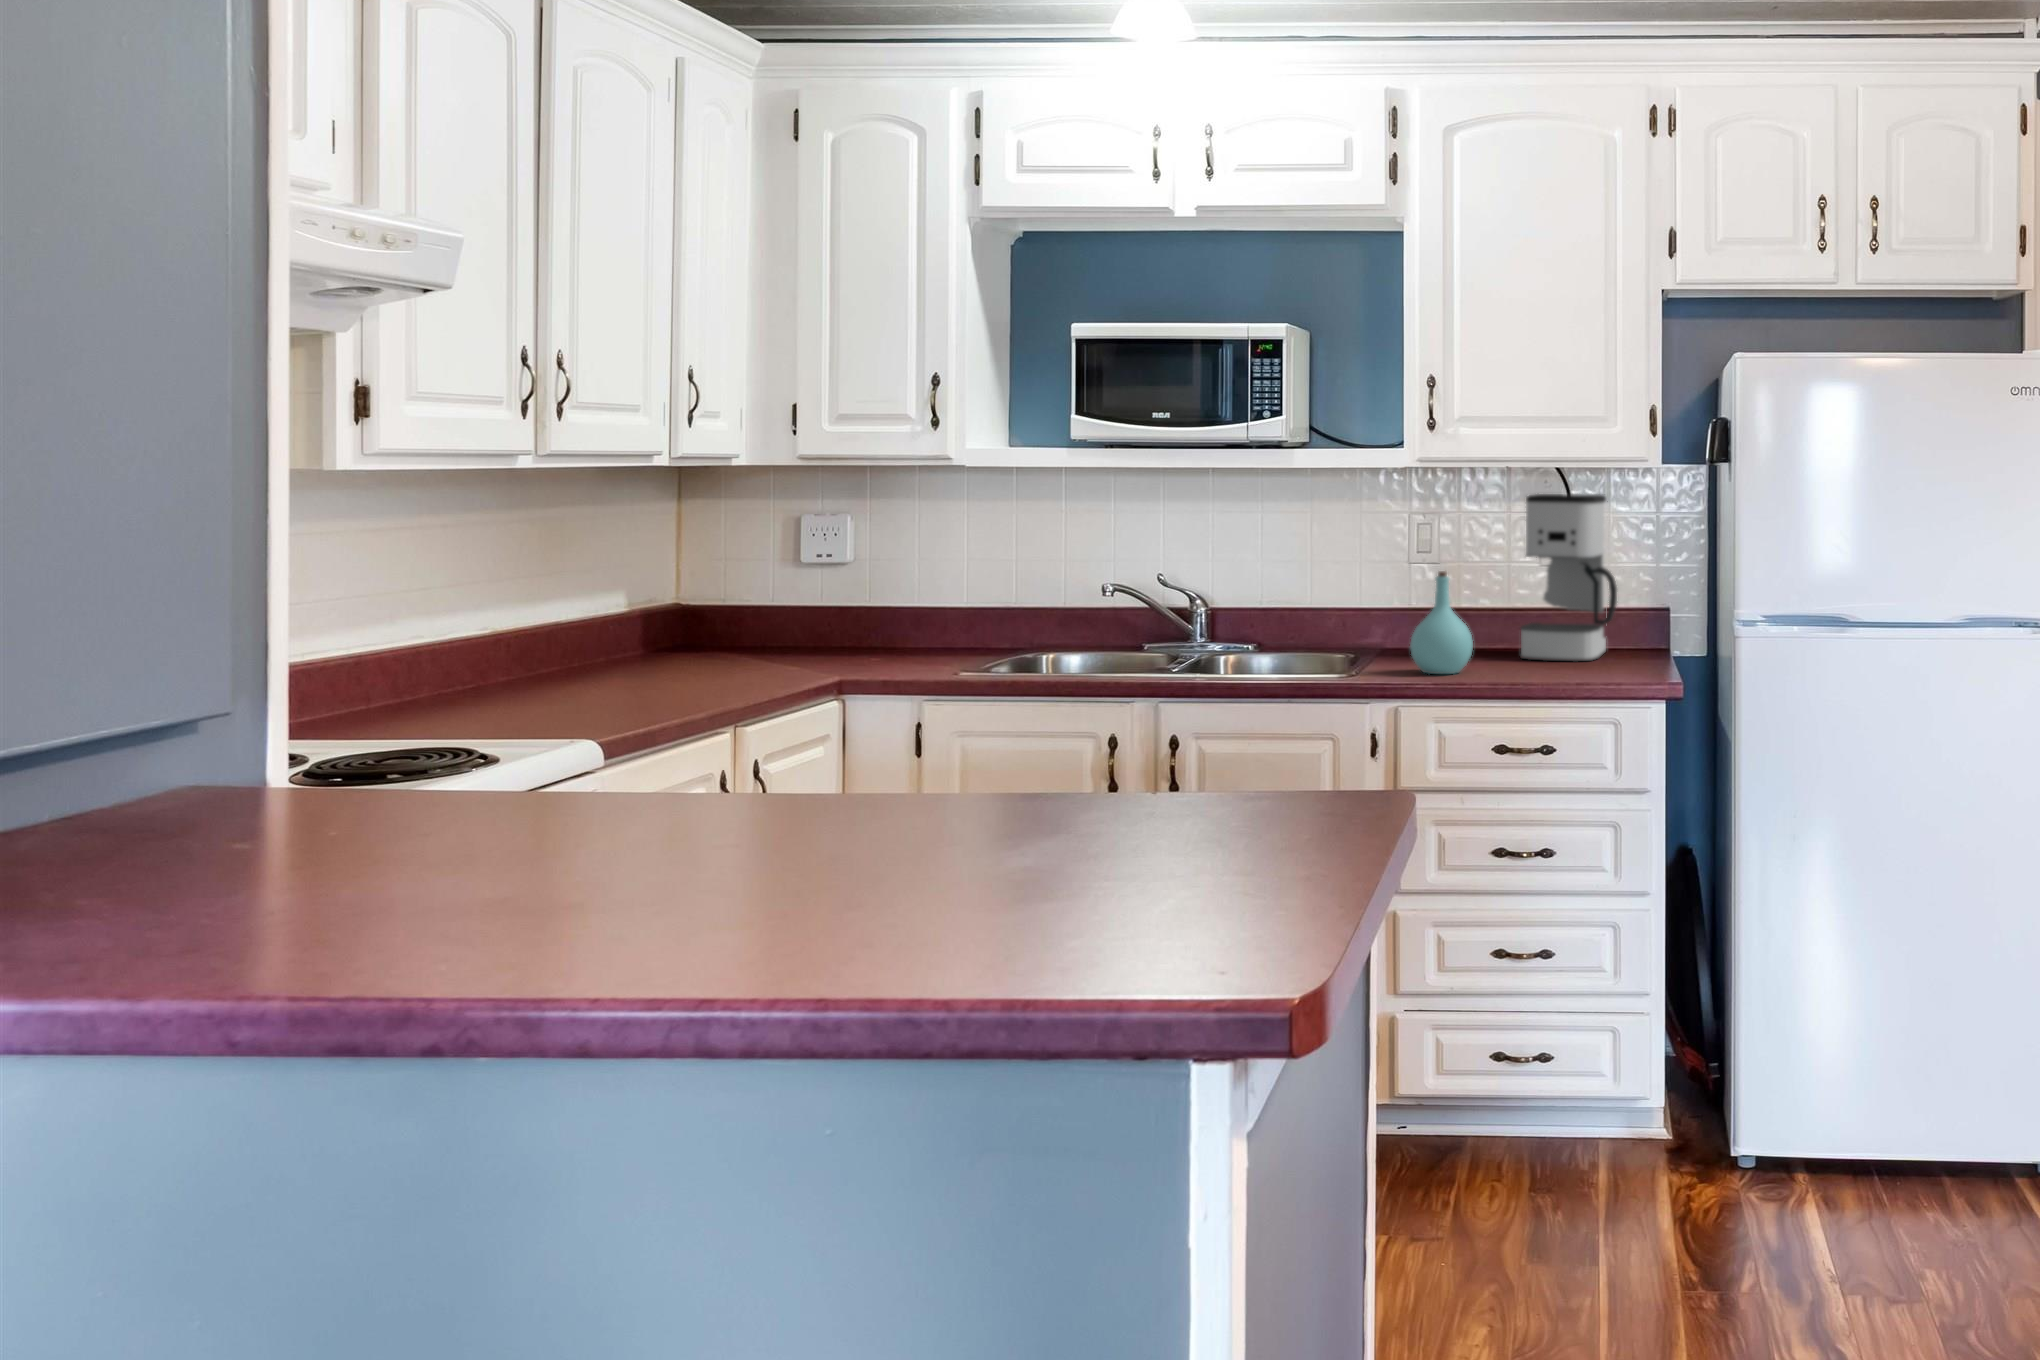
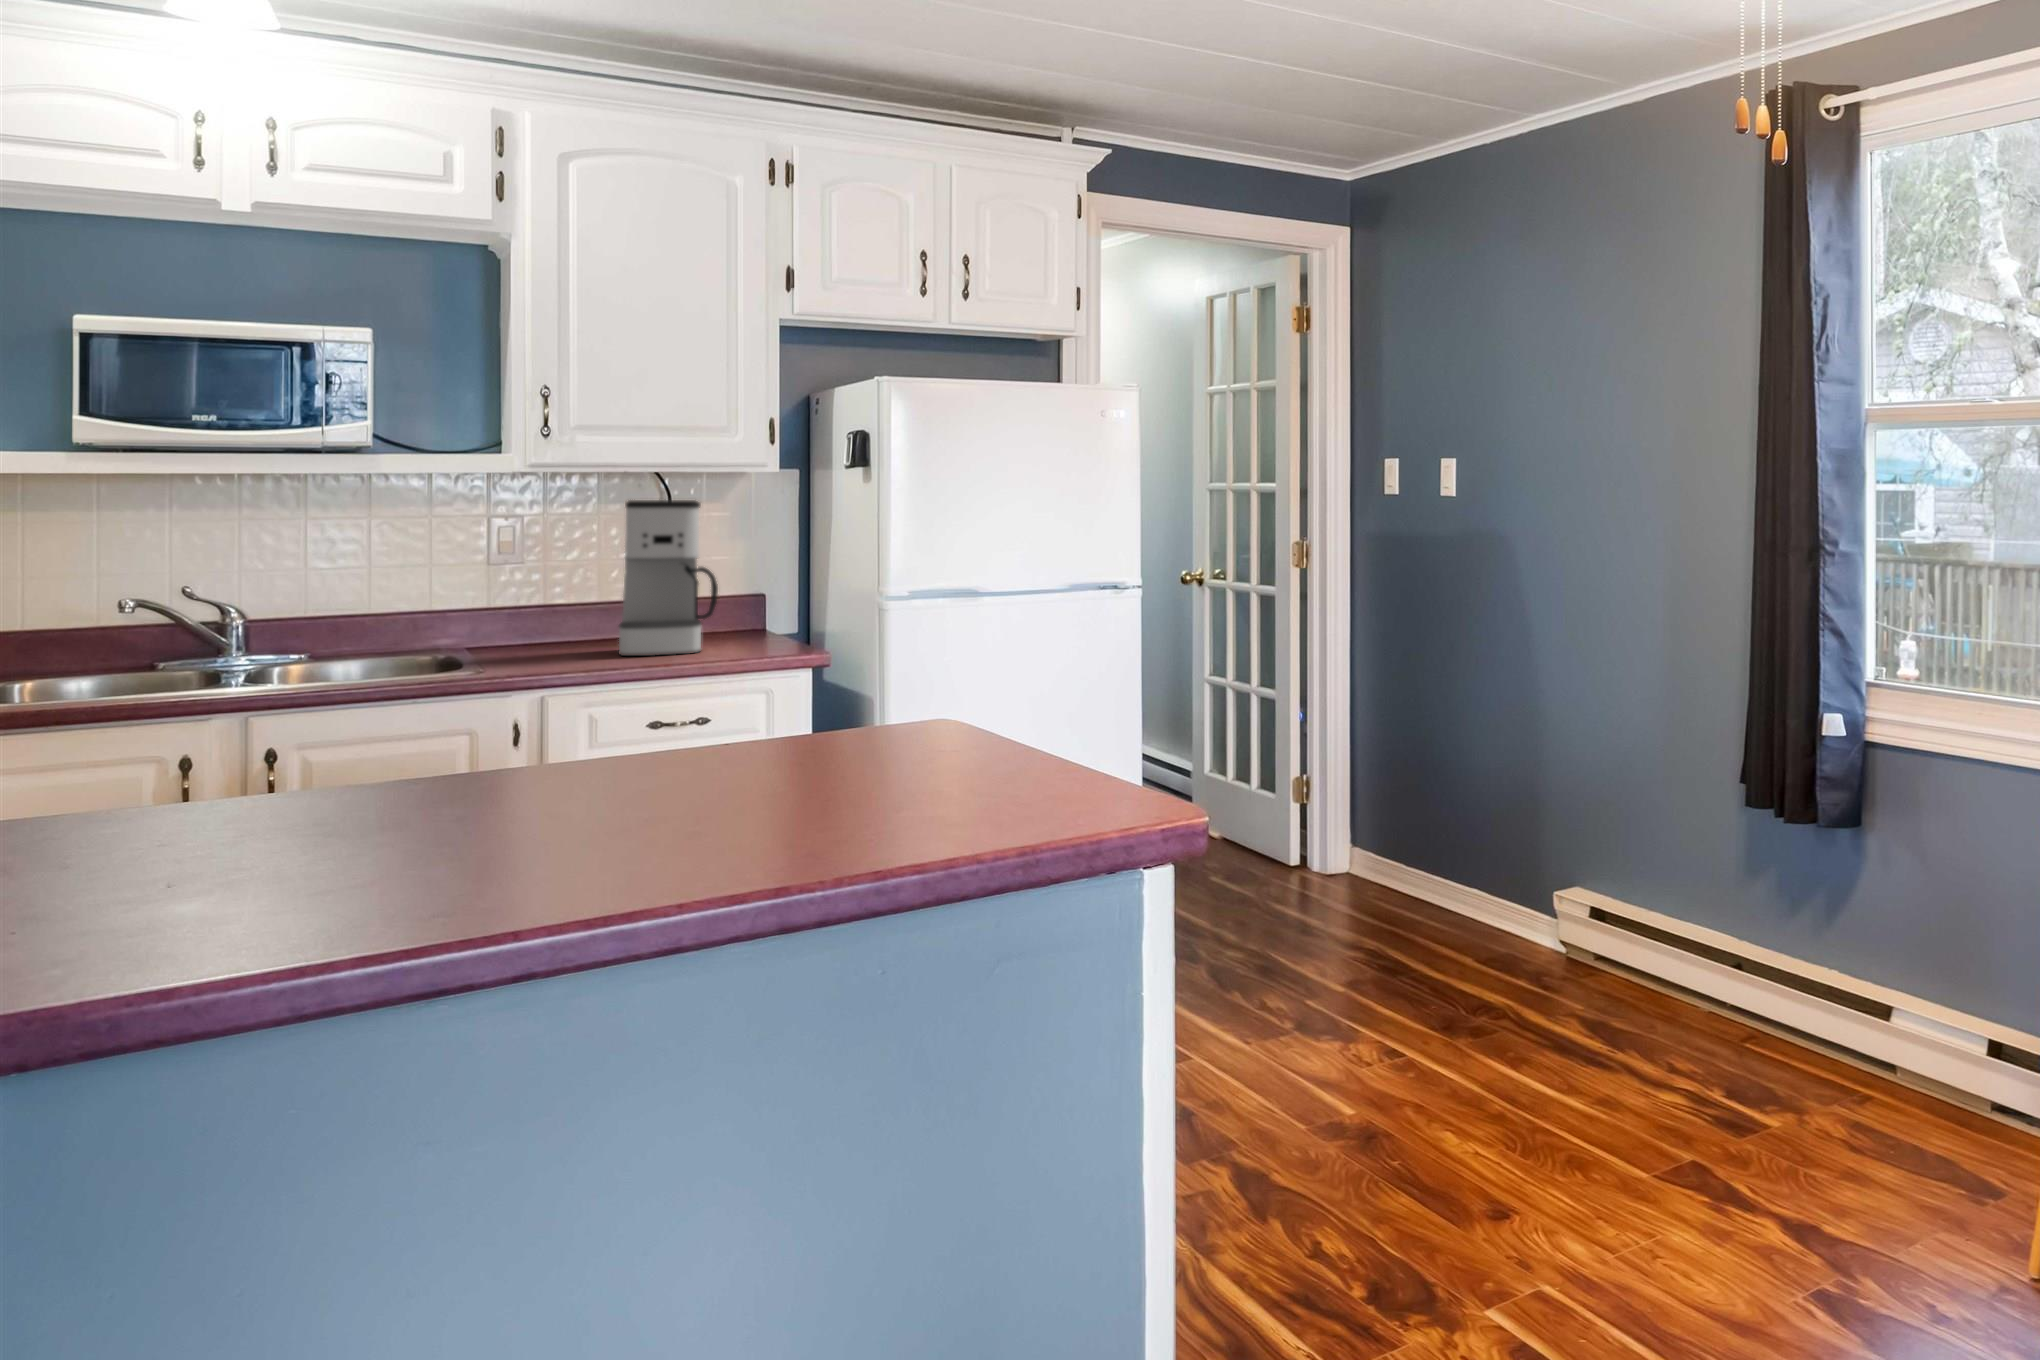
bottle: present [1410,571,1473,674] -> none [536,575,606,674]

